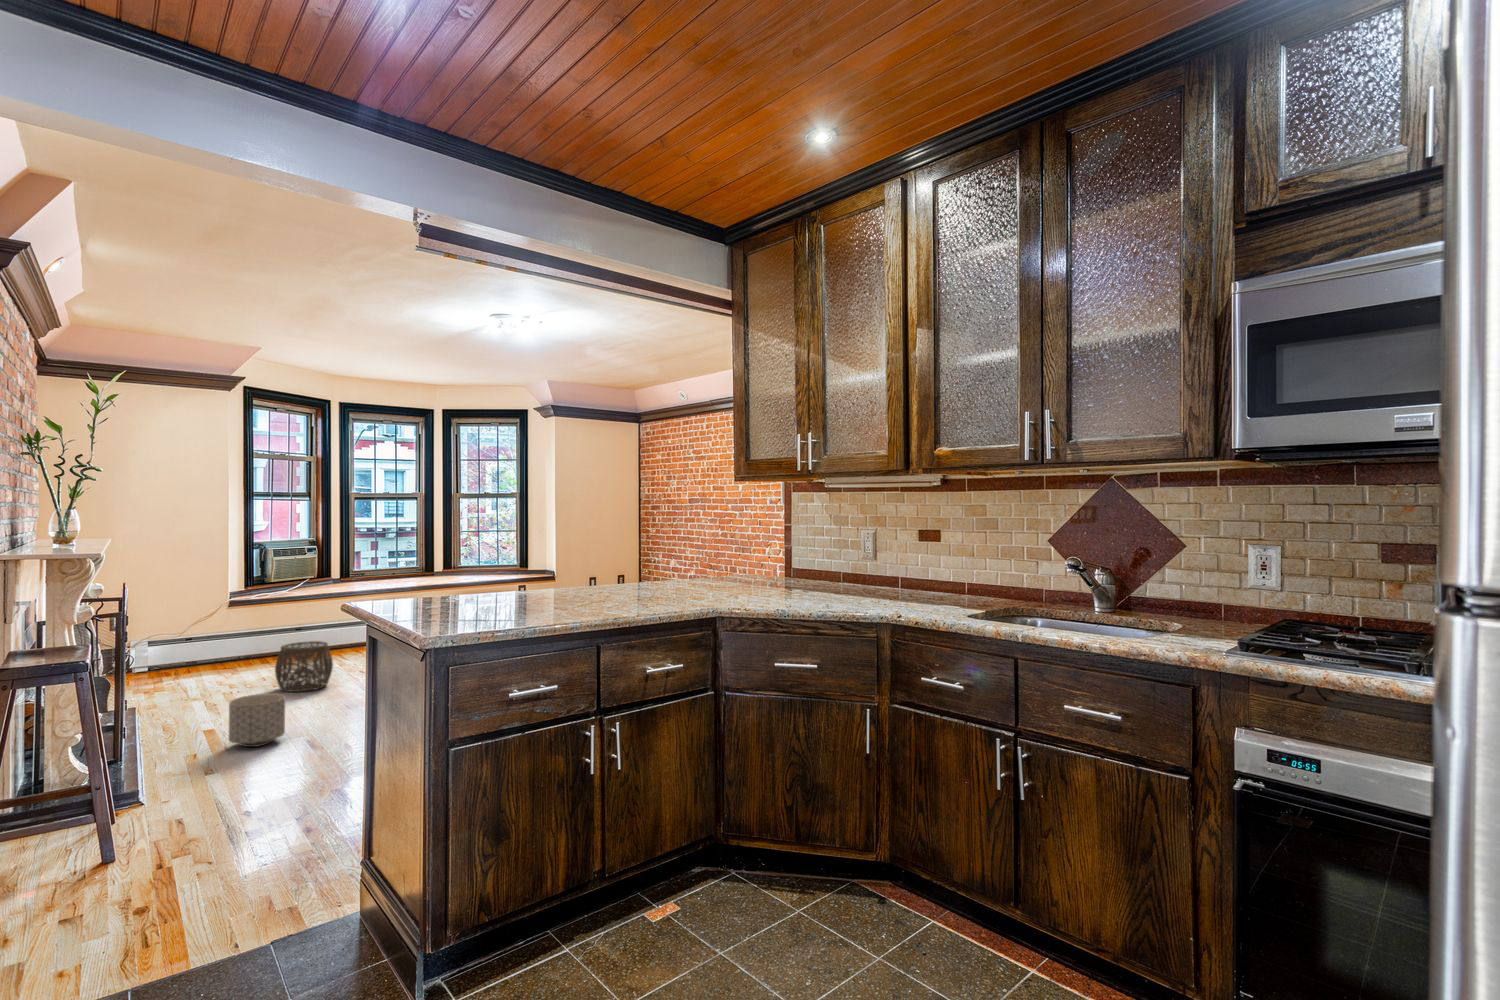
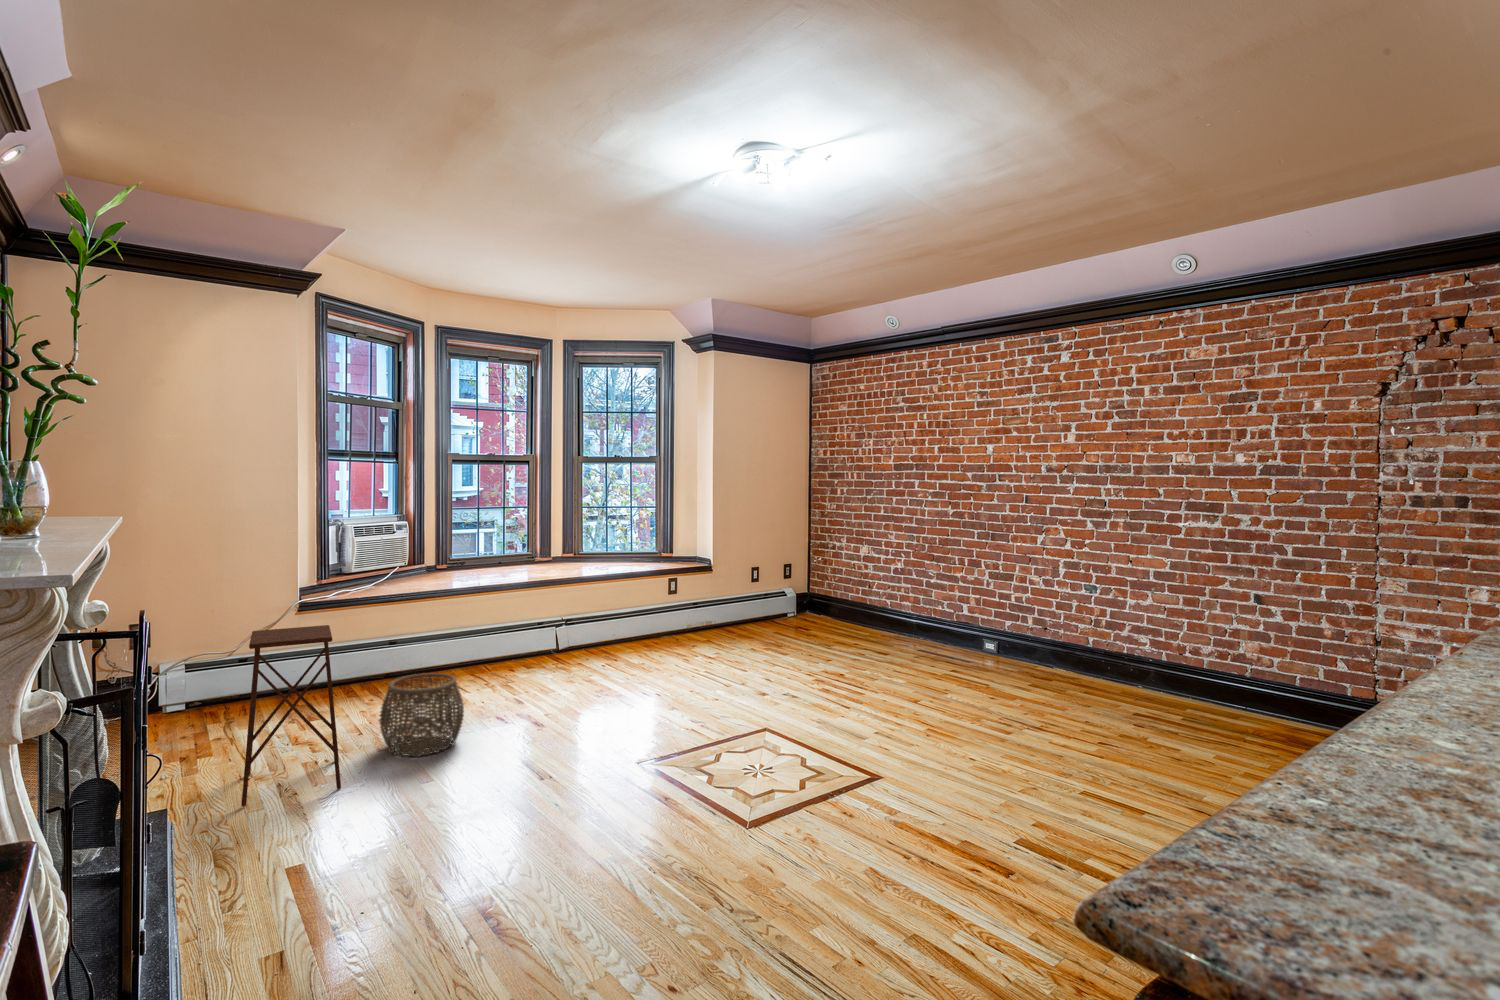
side table: none [180,606,246,713] -> present [241,625,341,807]
planter: present [229,693,285,747] -> none [340,805,436,917]

